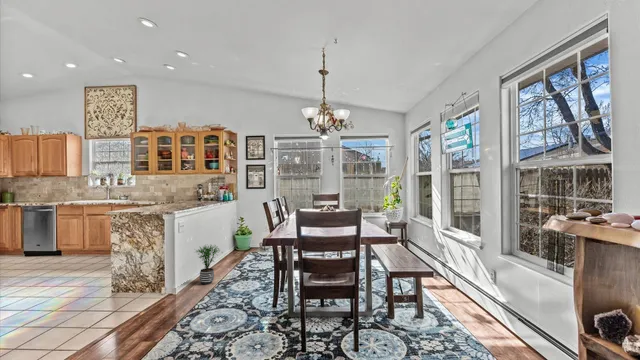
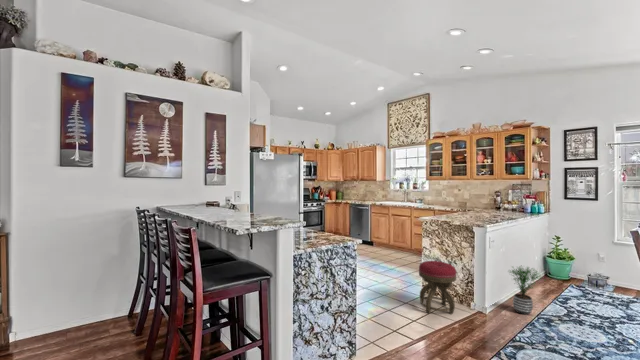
stool: none [104,255,146,309] -> present [419,261,457,314]

